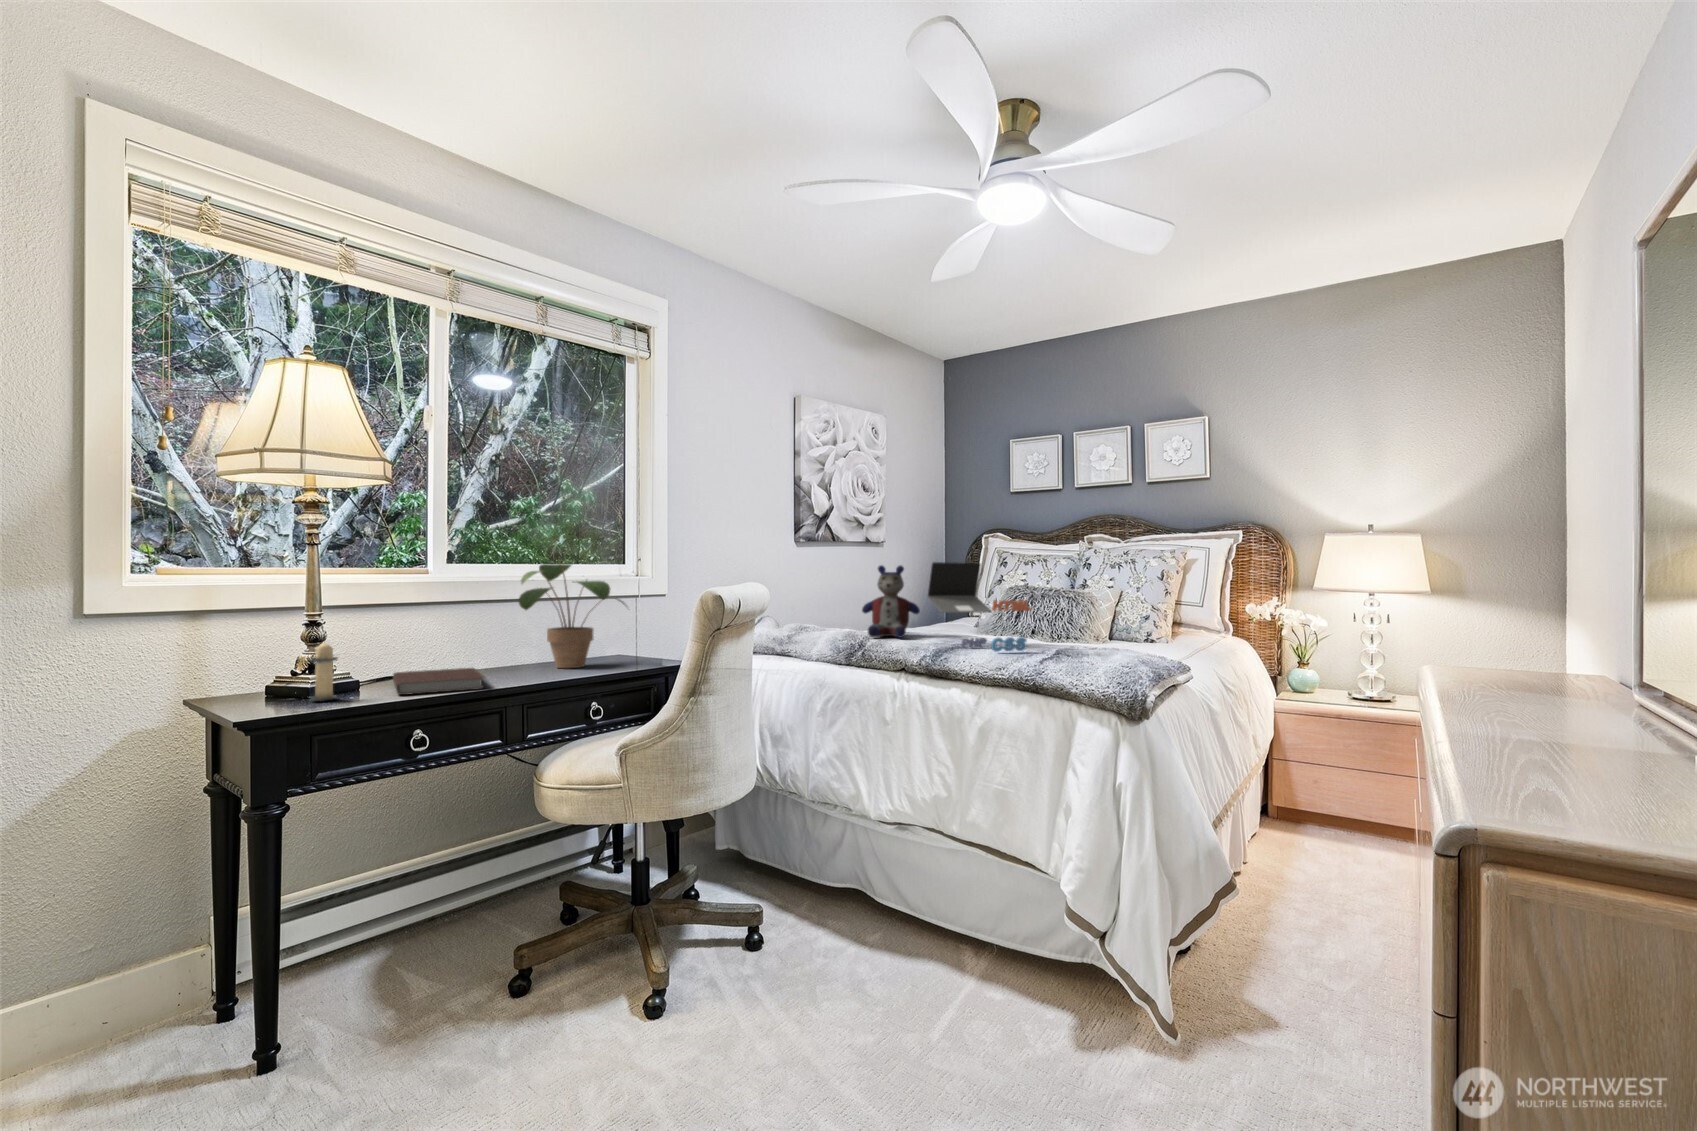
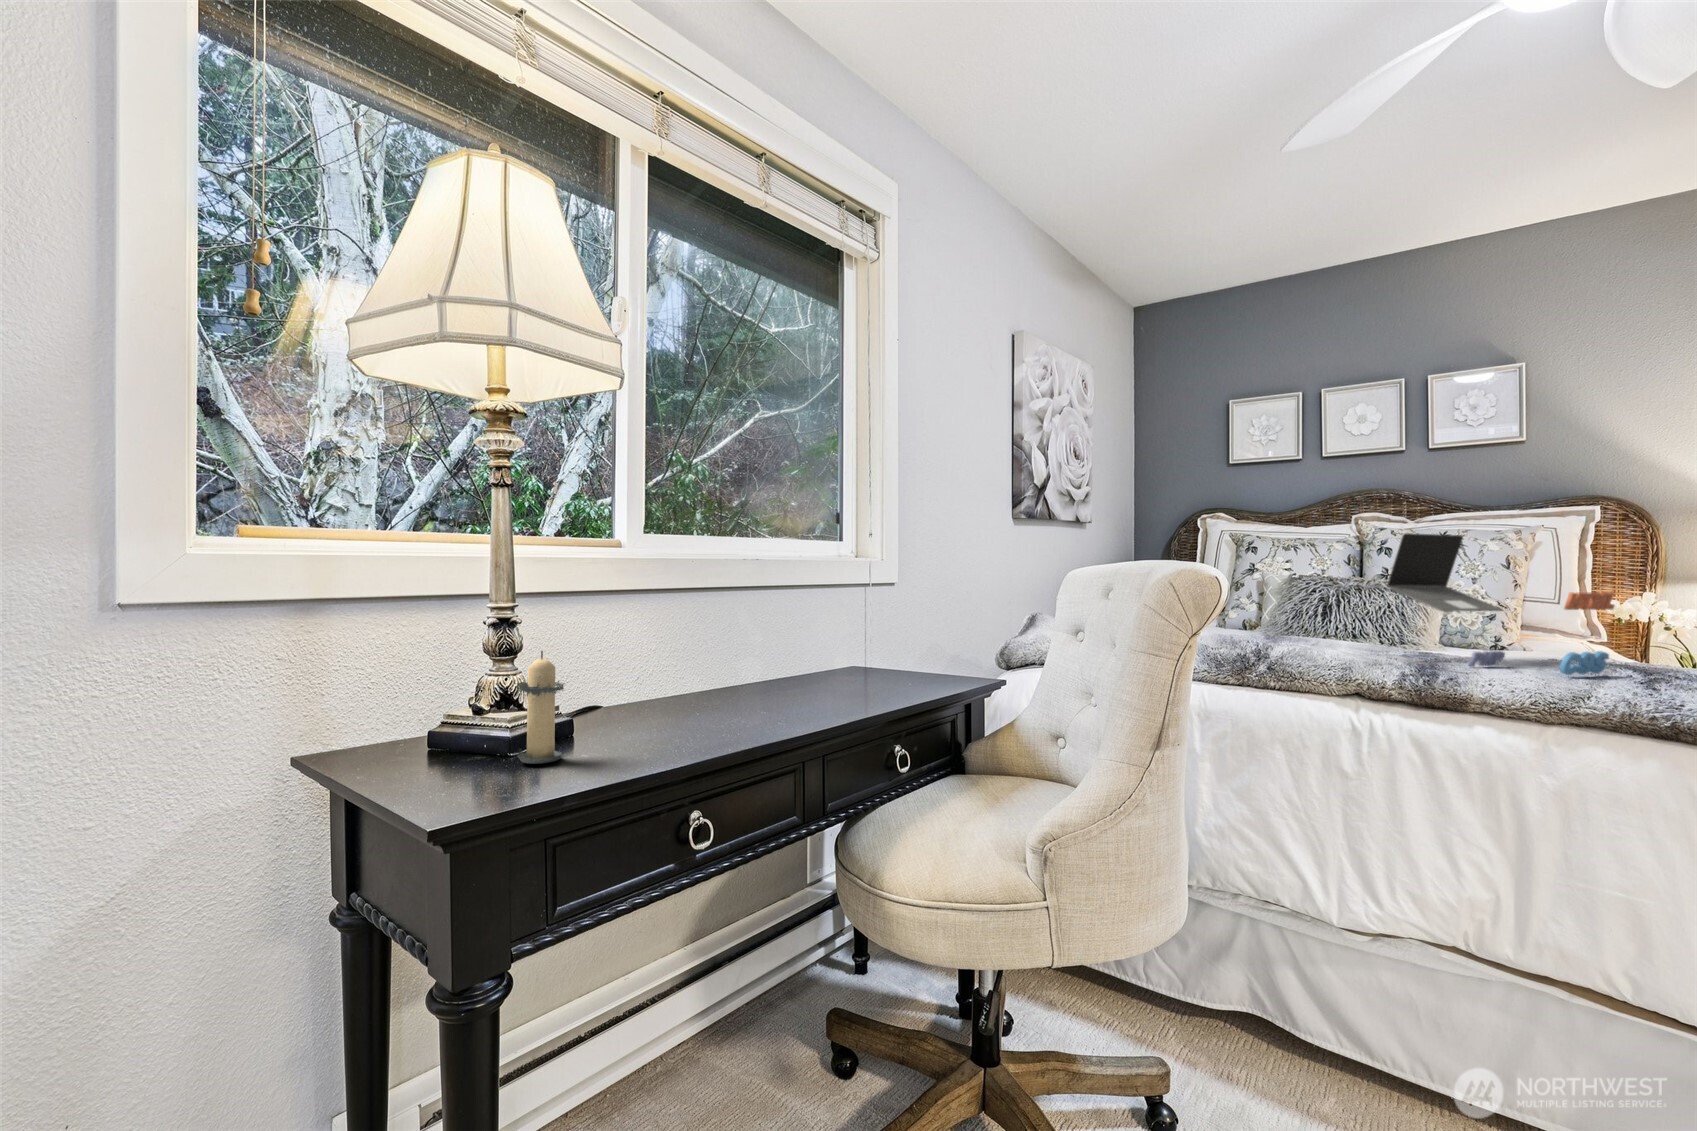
potted plant: present [519,563,626,668] -> none [759,532,916,691]
stuffed bear: present [862,565,920,638] -> none [1225,541,1319,648]
notebook: present [393,668,485,695] -> none [613,692,786,749]

